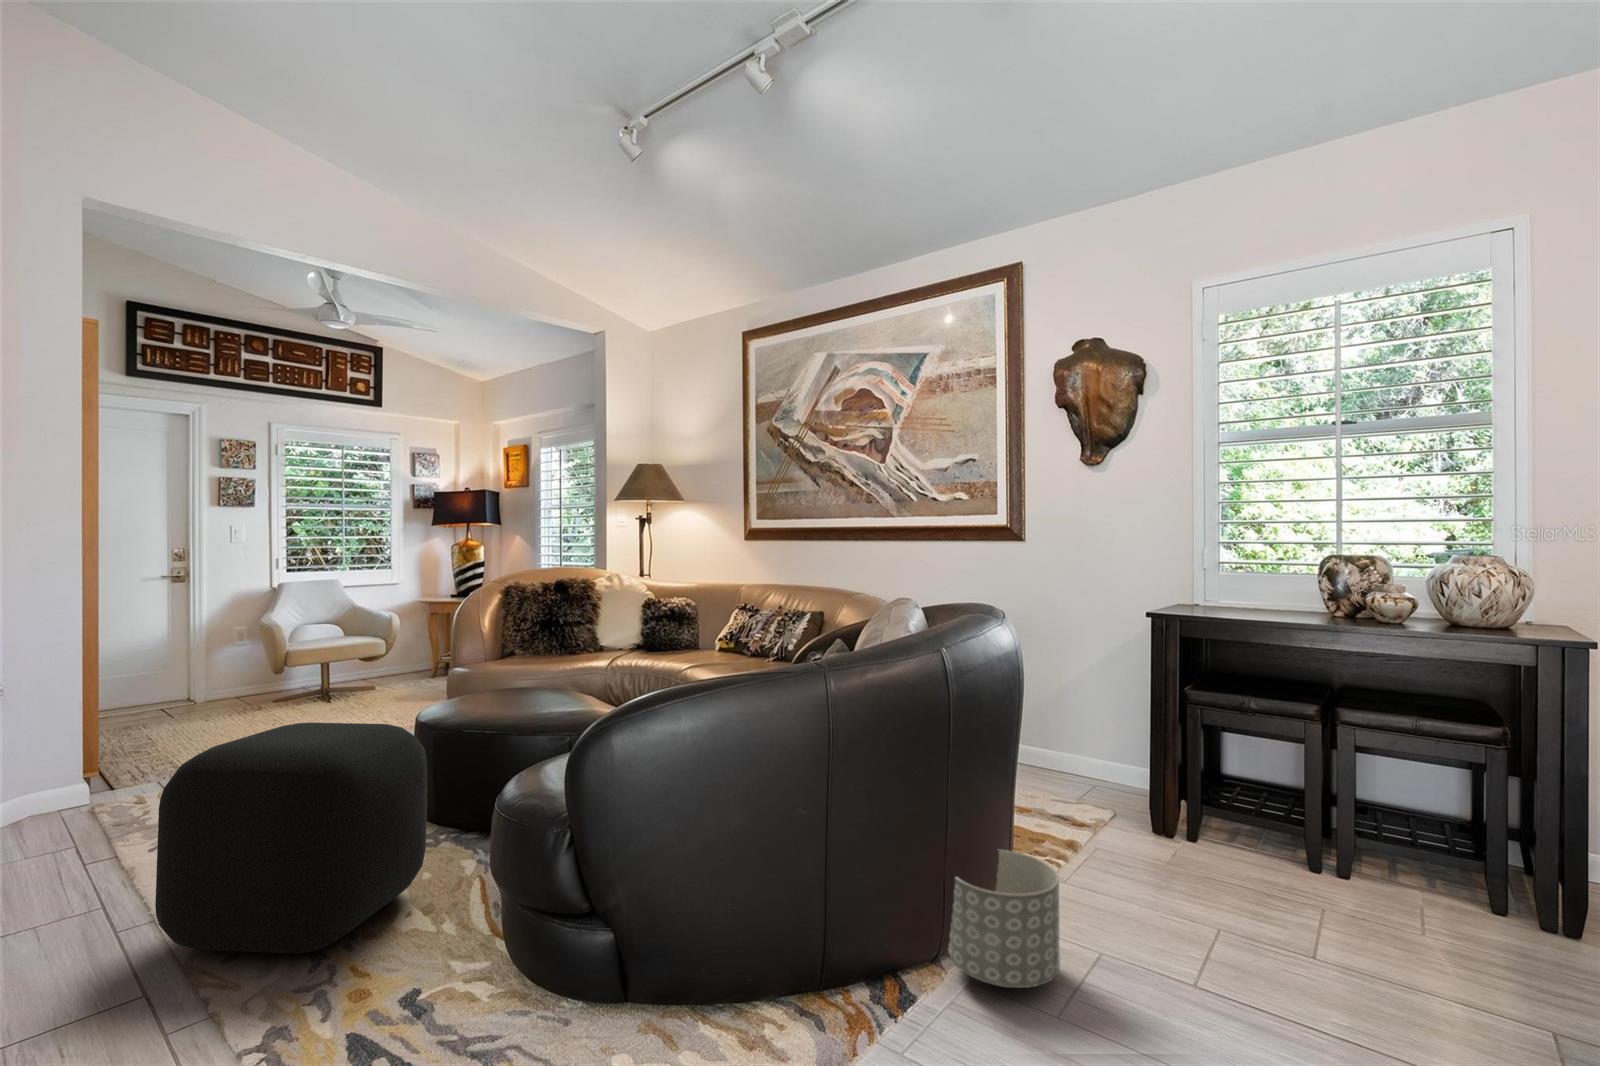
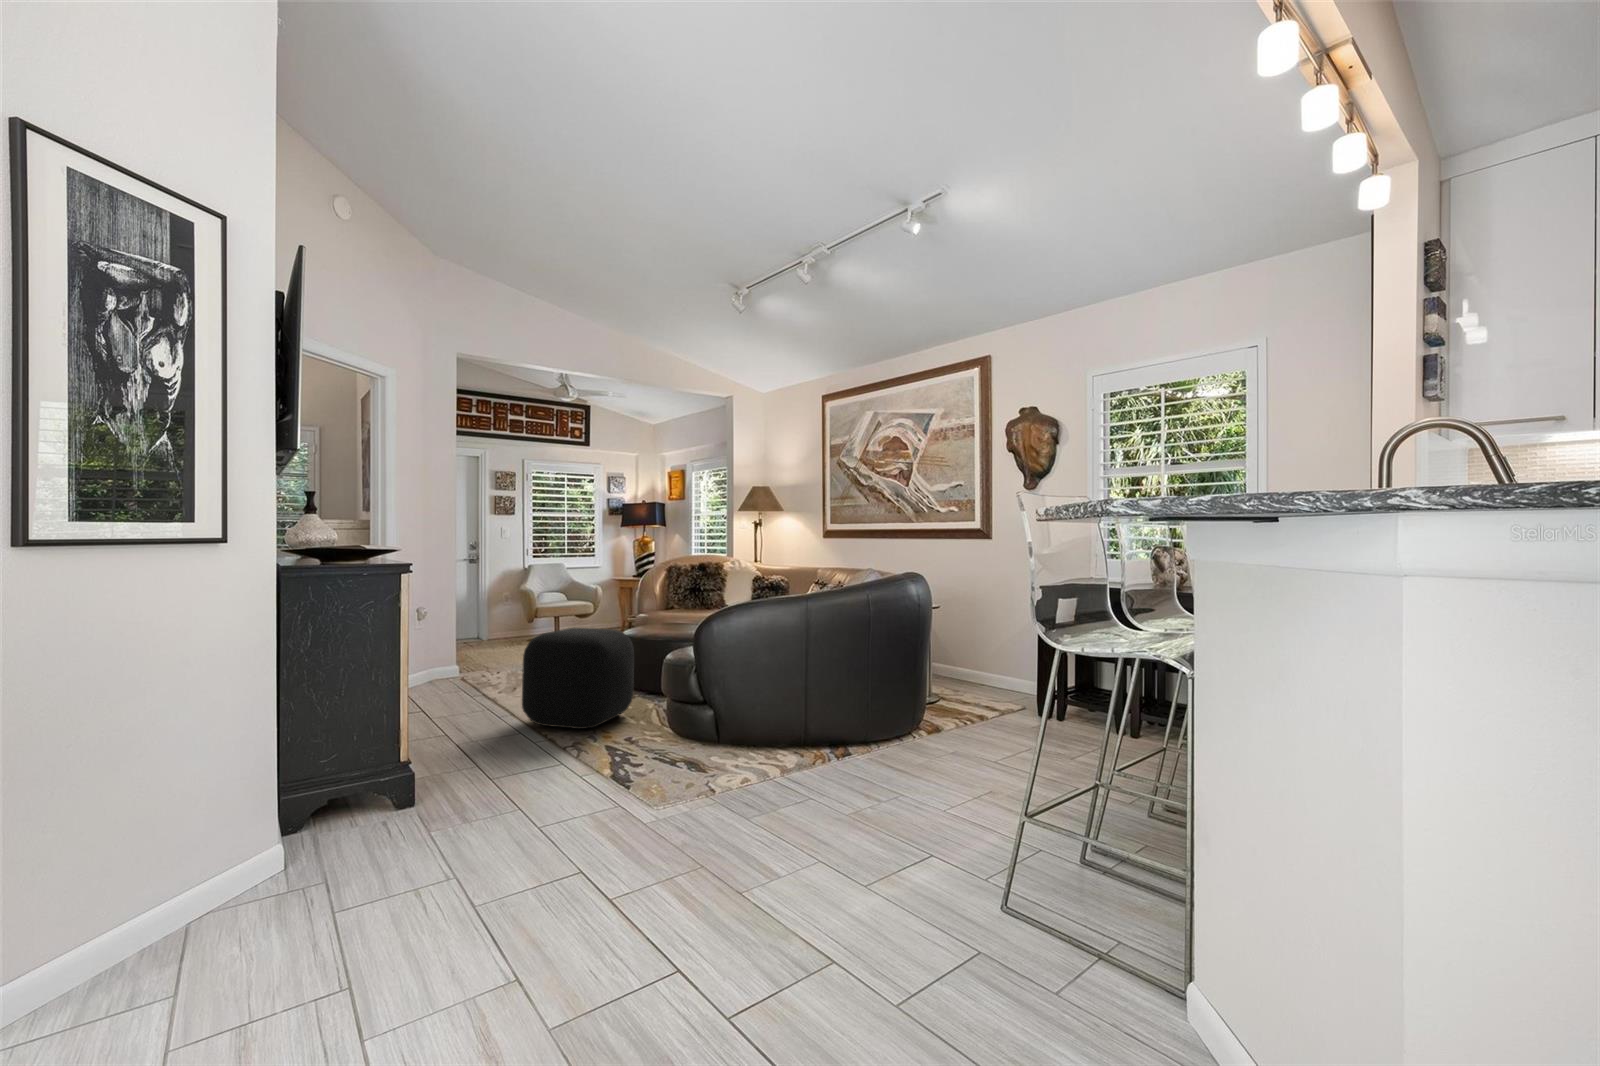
planter: present [948,850,1060,988] -> none [882,697,936,758]

